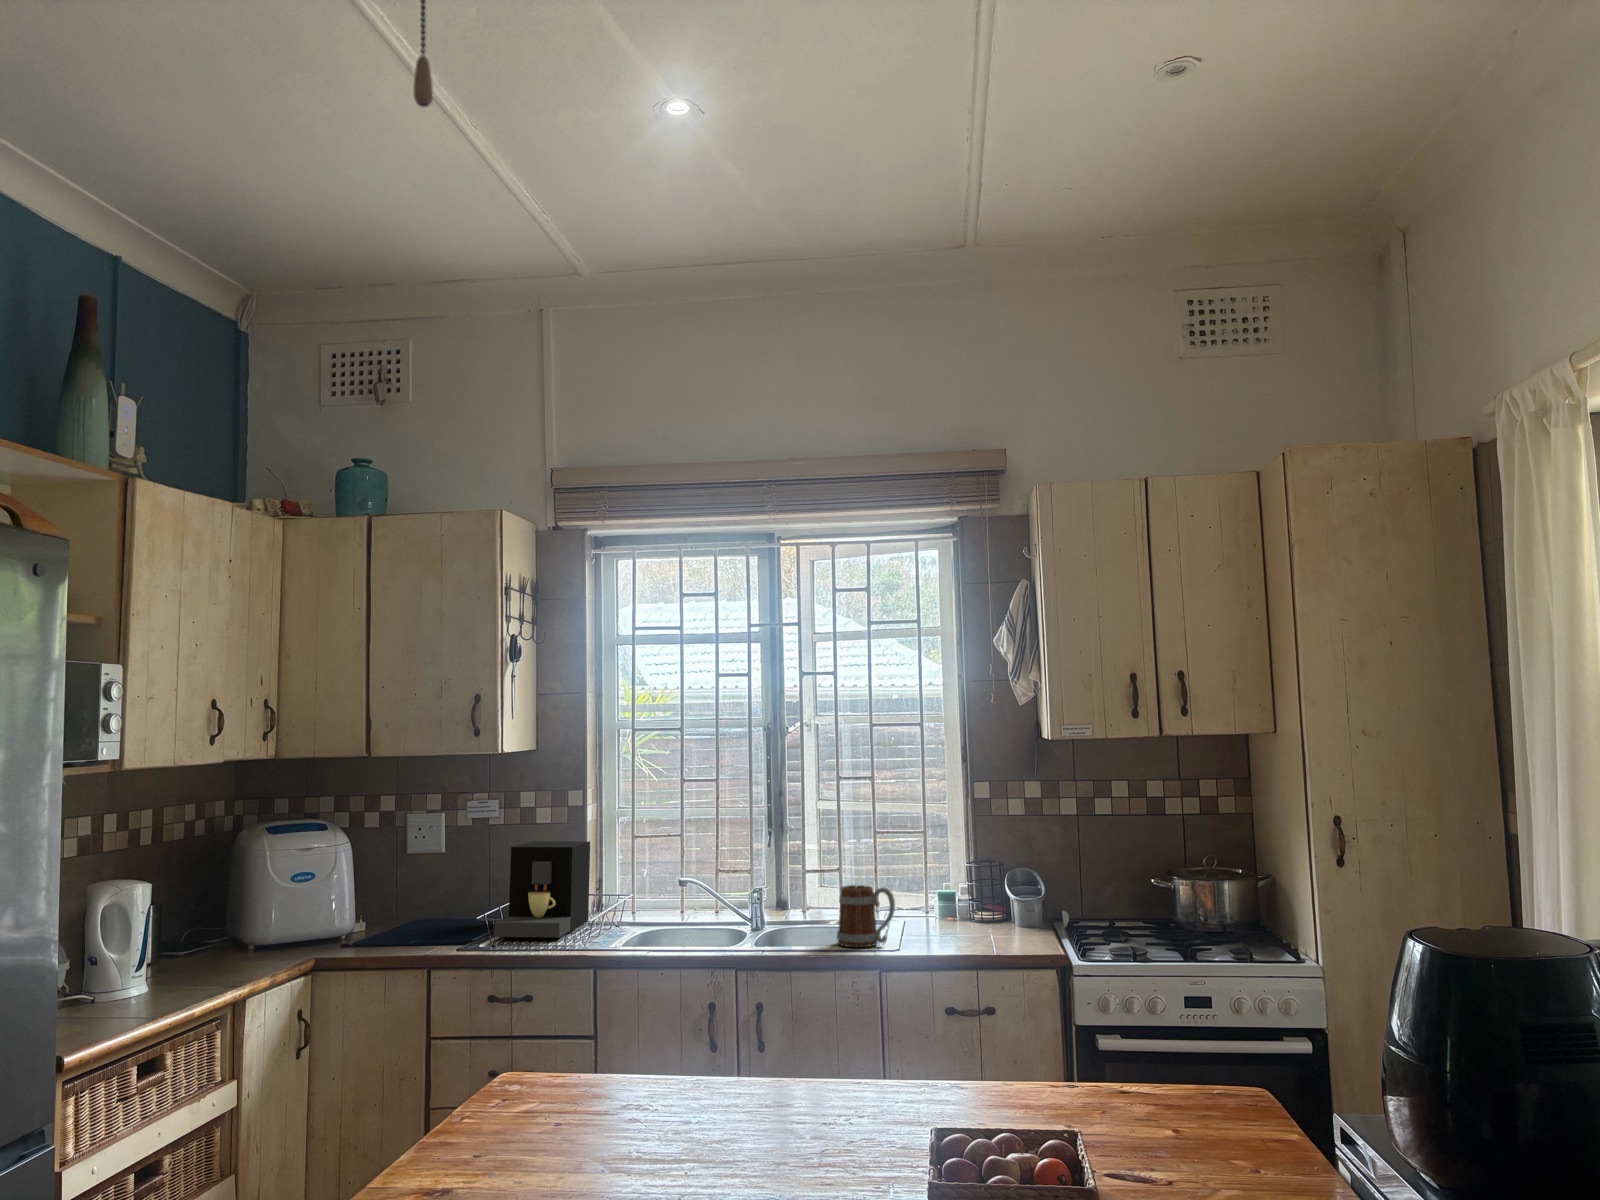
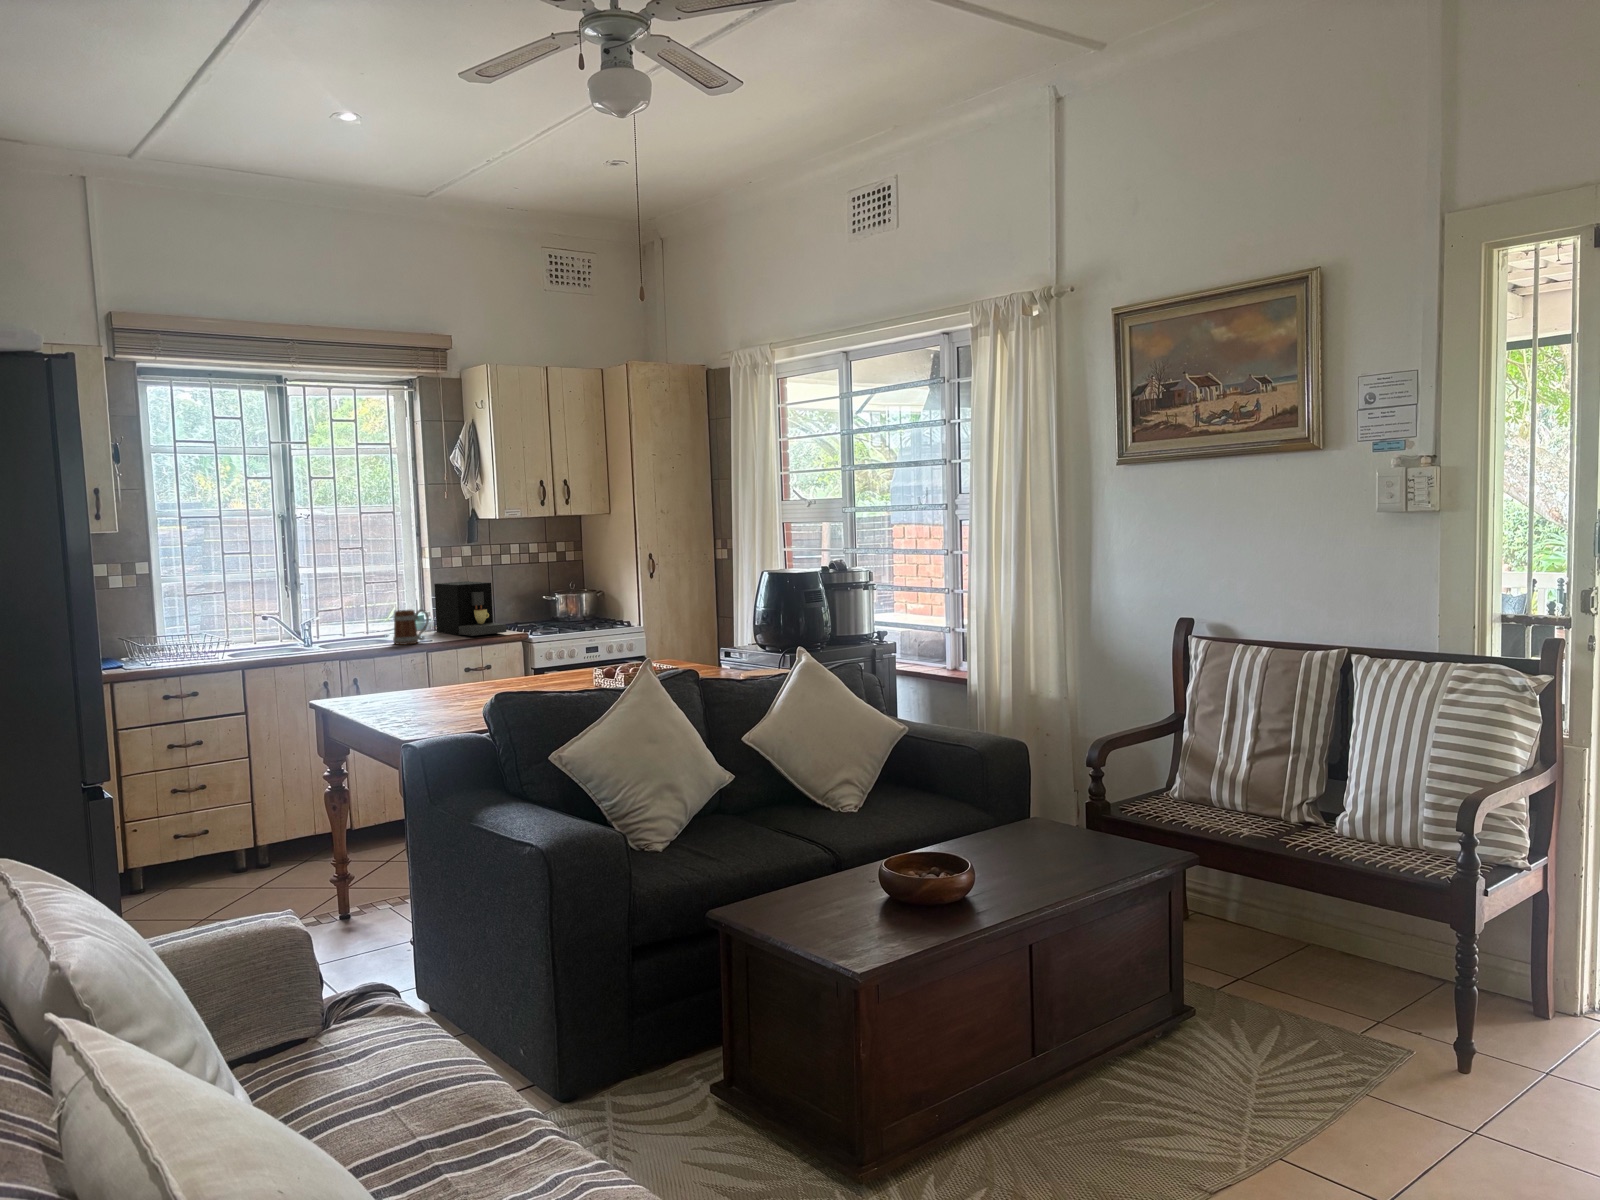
coffee maker: present [494,841,590,938] -> present [434,581,506,636]

